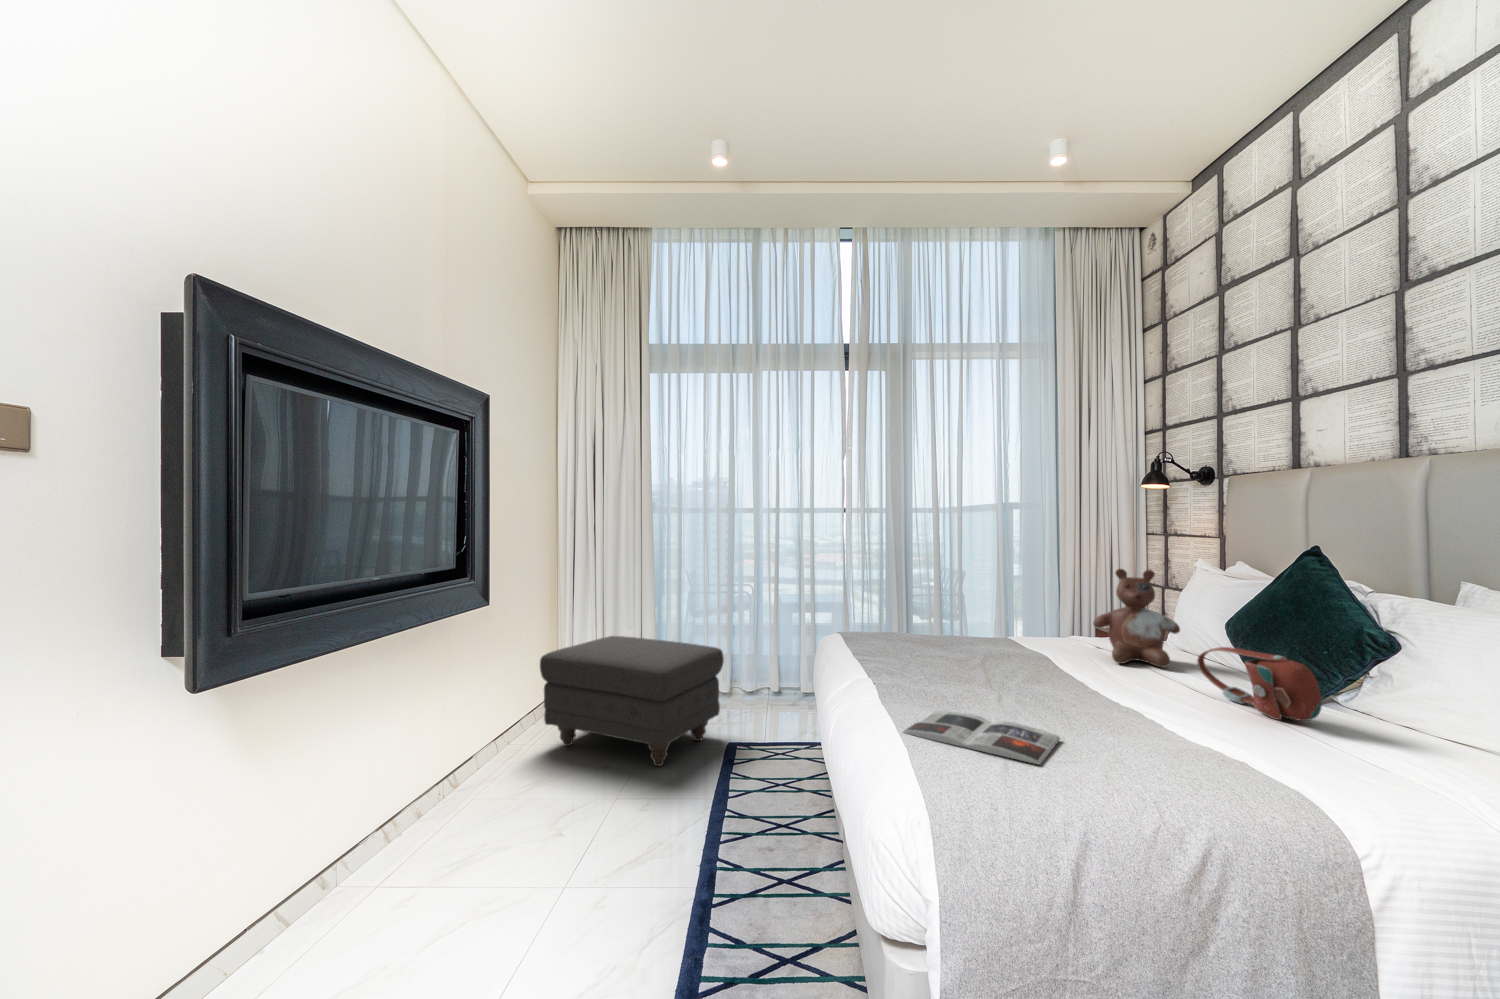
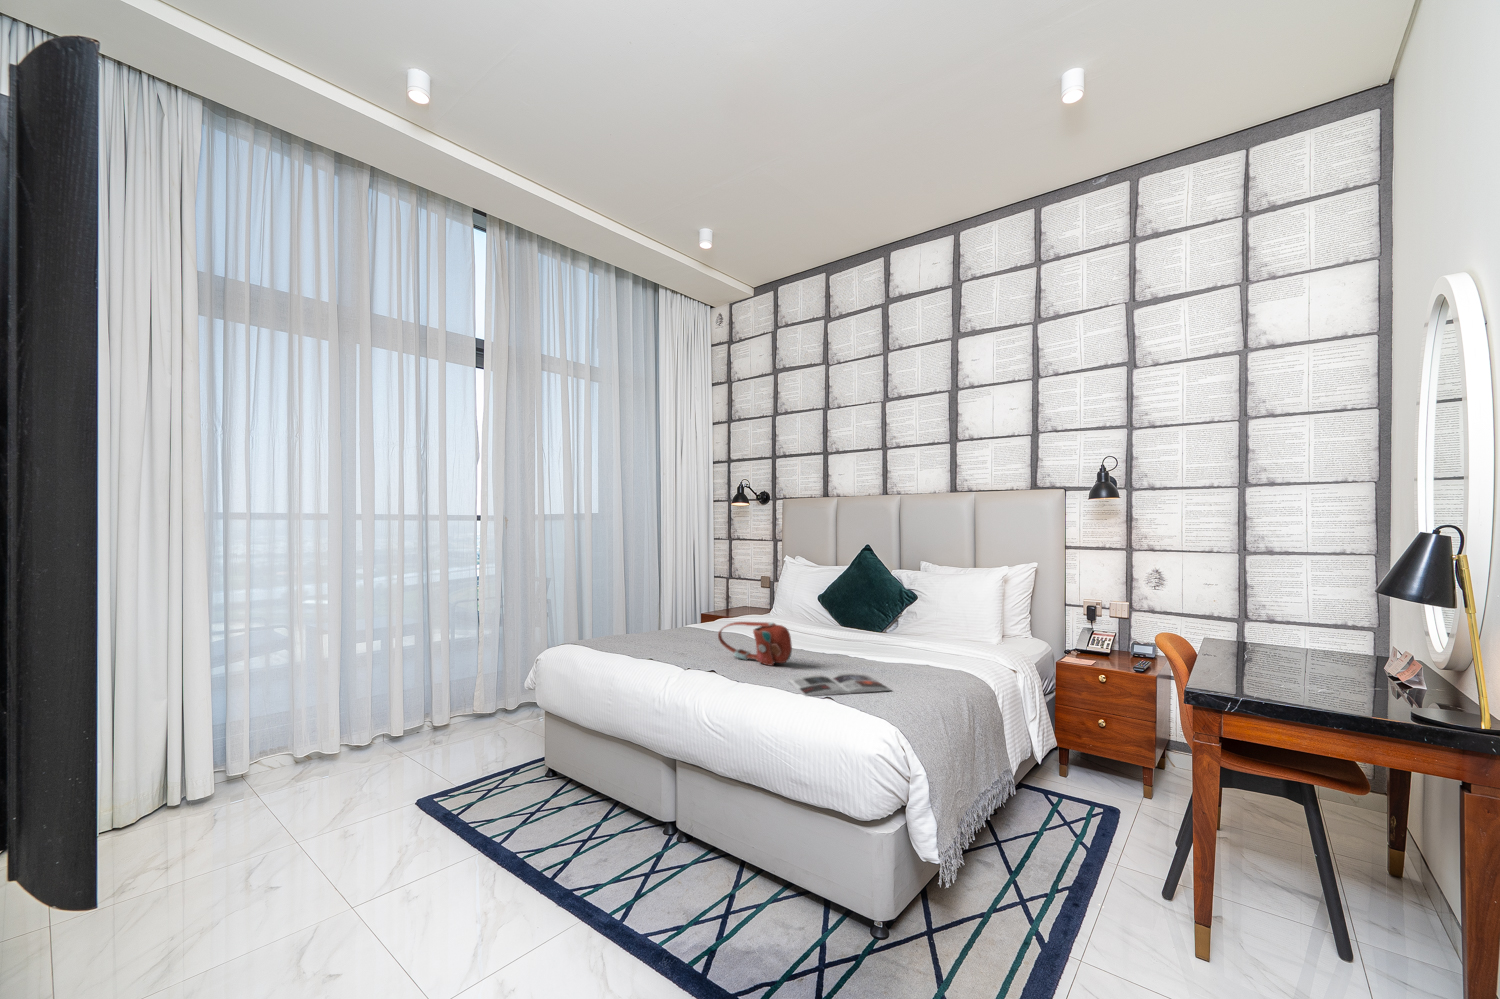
stuffed bear: present [1093,569,1180,668] -> none [763,565,813,631]
ottoman: present [540,636,724,766] -> none [136,690,419,888]
handbag: present [1197,647,1322,721] -> present [718,622,792,666]

